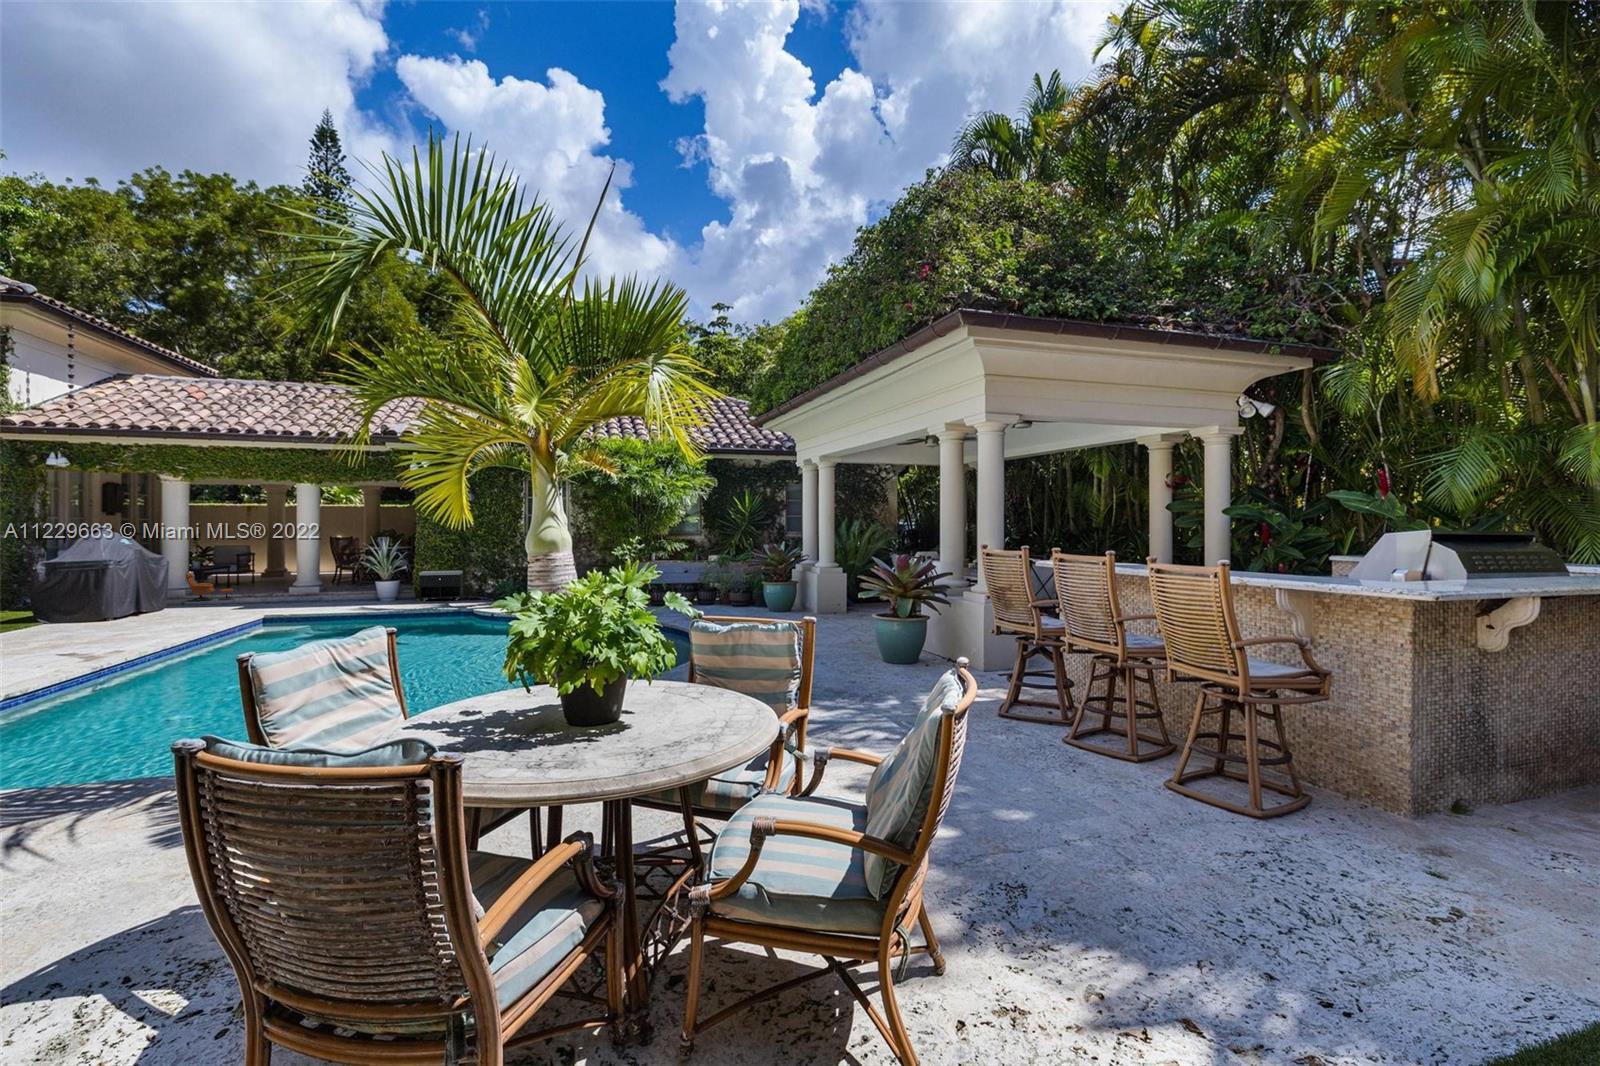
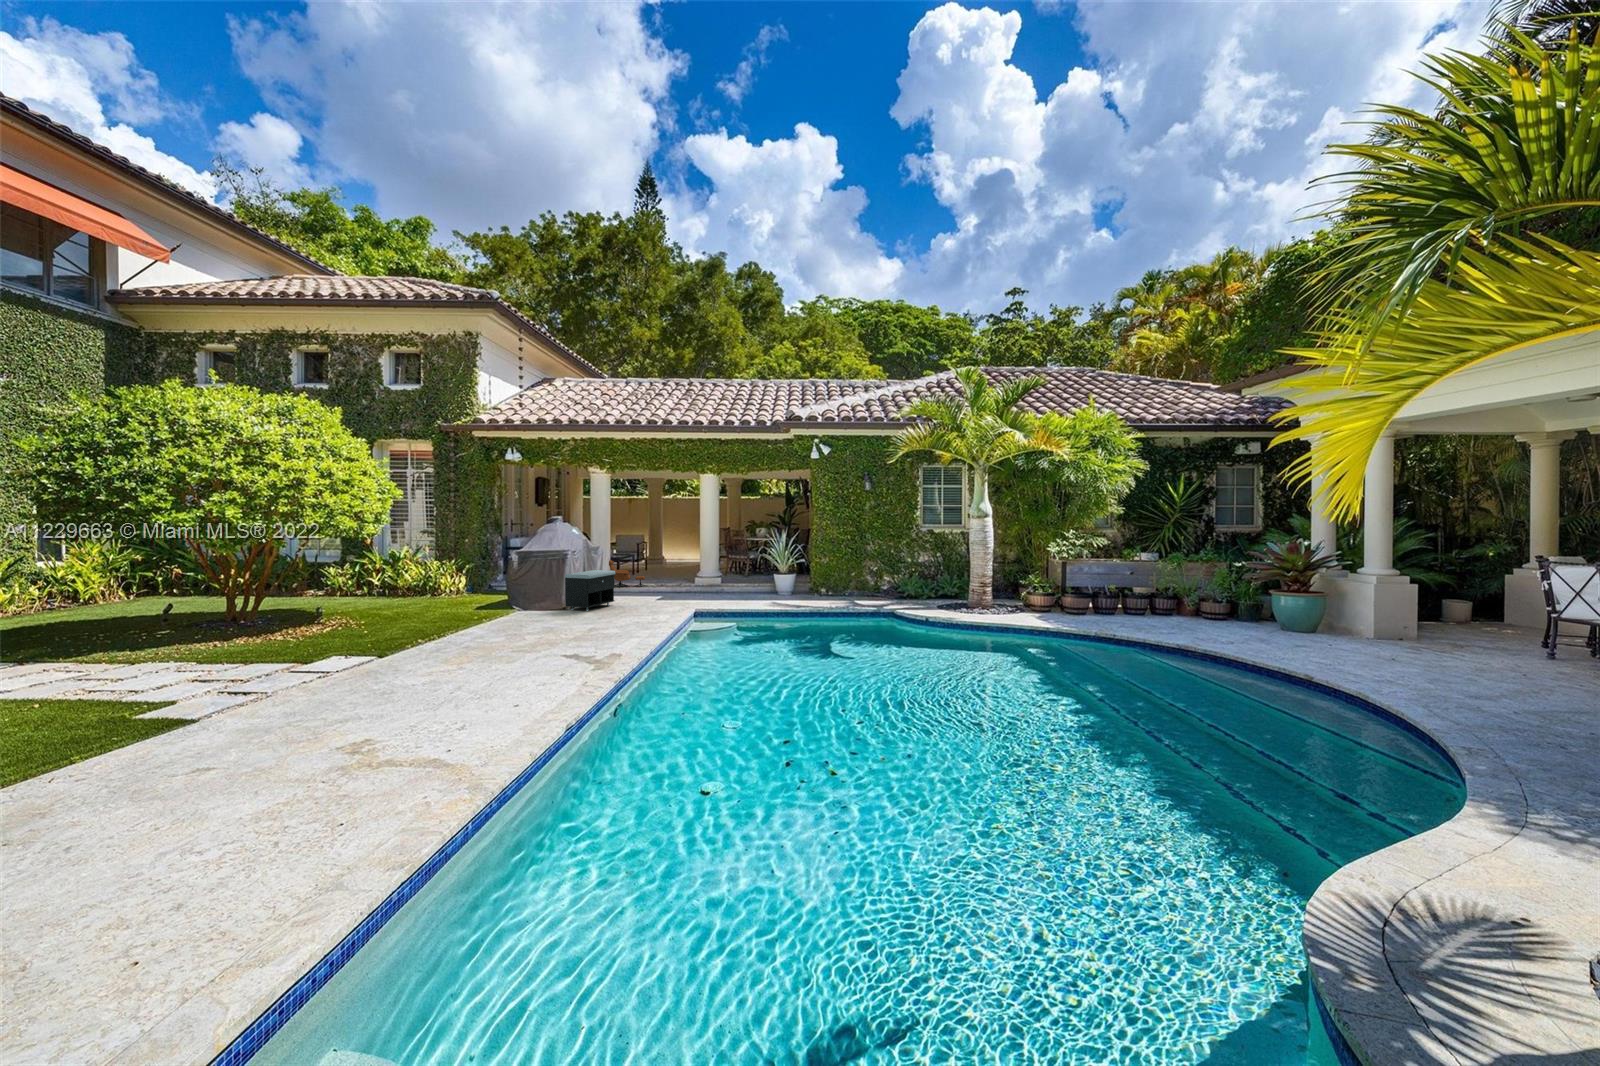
storage bench: present [419,570,463,601] -> present [565,570,616,611]

